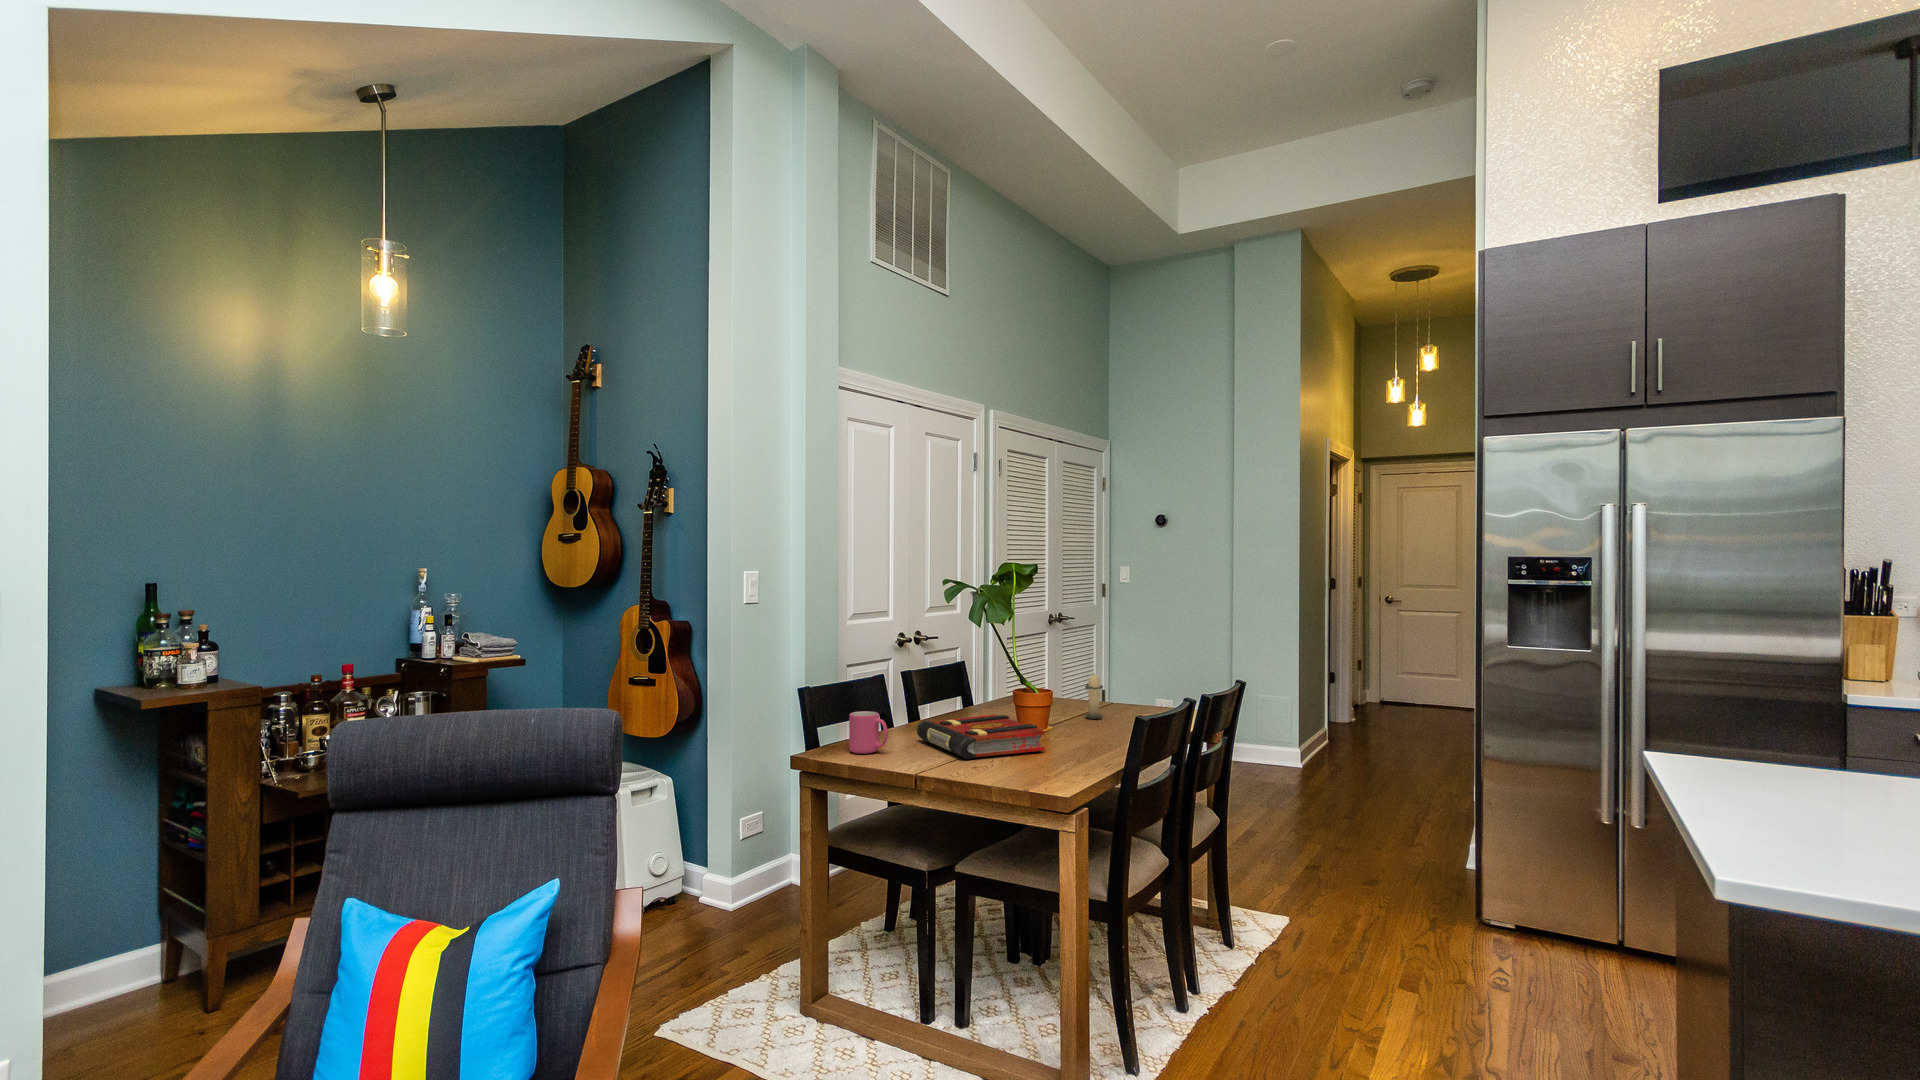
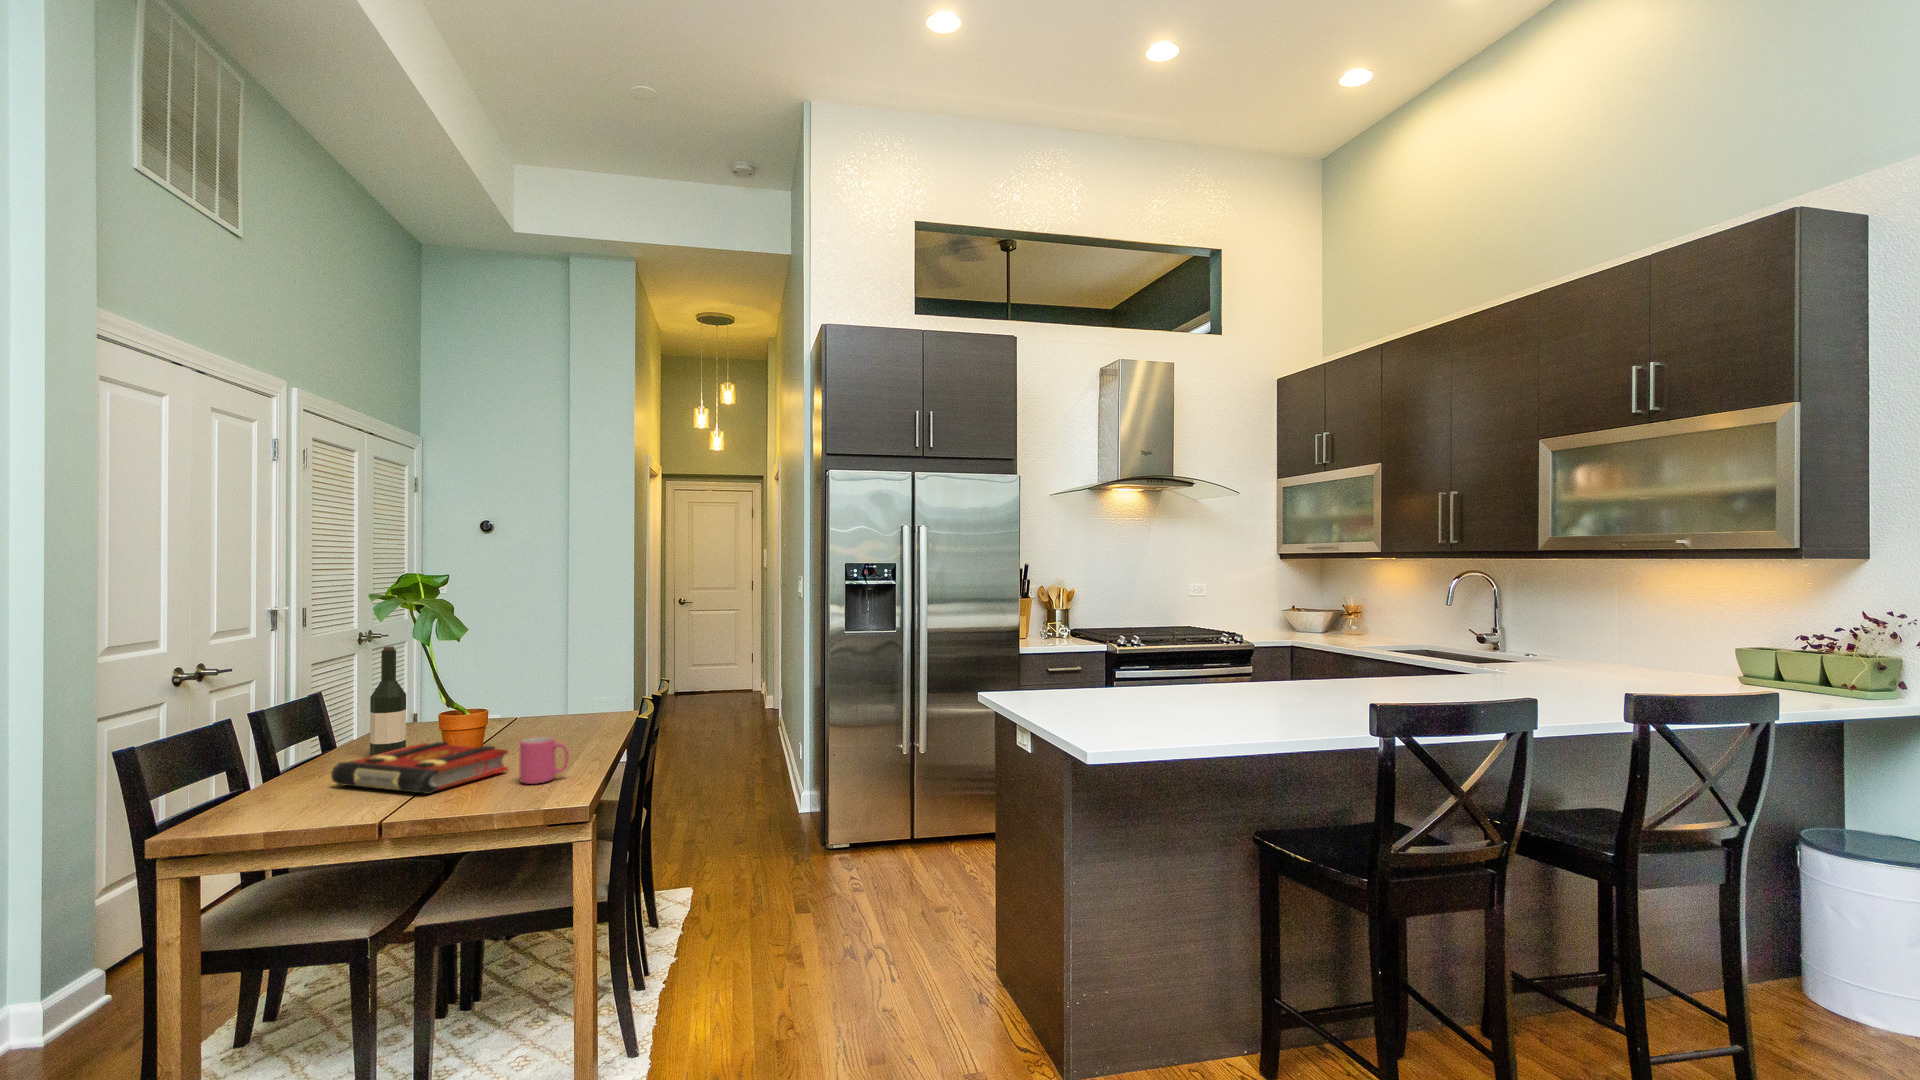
wine bottle: none [969,626,995,725] -> present [370,647,406,756]
candle: present [1085,674,1103,719] -> none [501,685,528,735]
mug: present [849,711,888,754] -> present [519,737,569,784]

